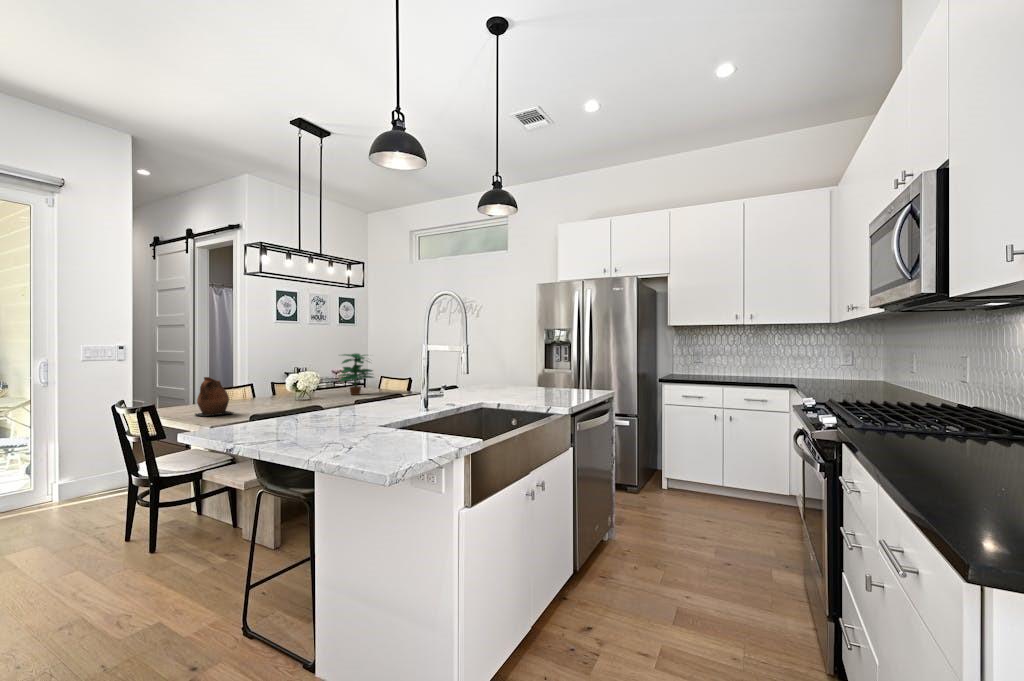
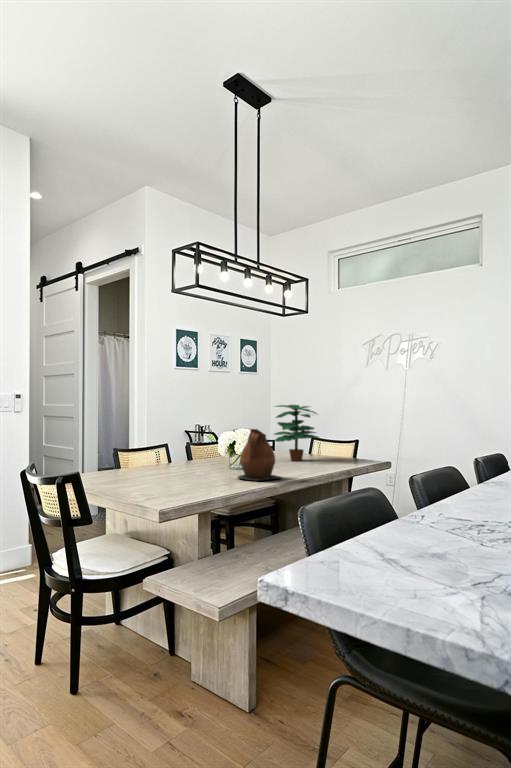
ceramic pitcher: present [195,377,233,416] -> present [238,429,281,481]

